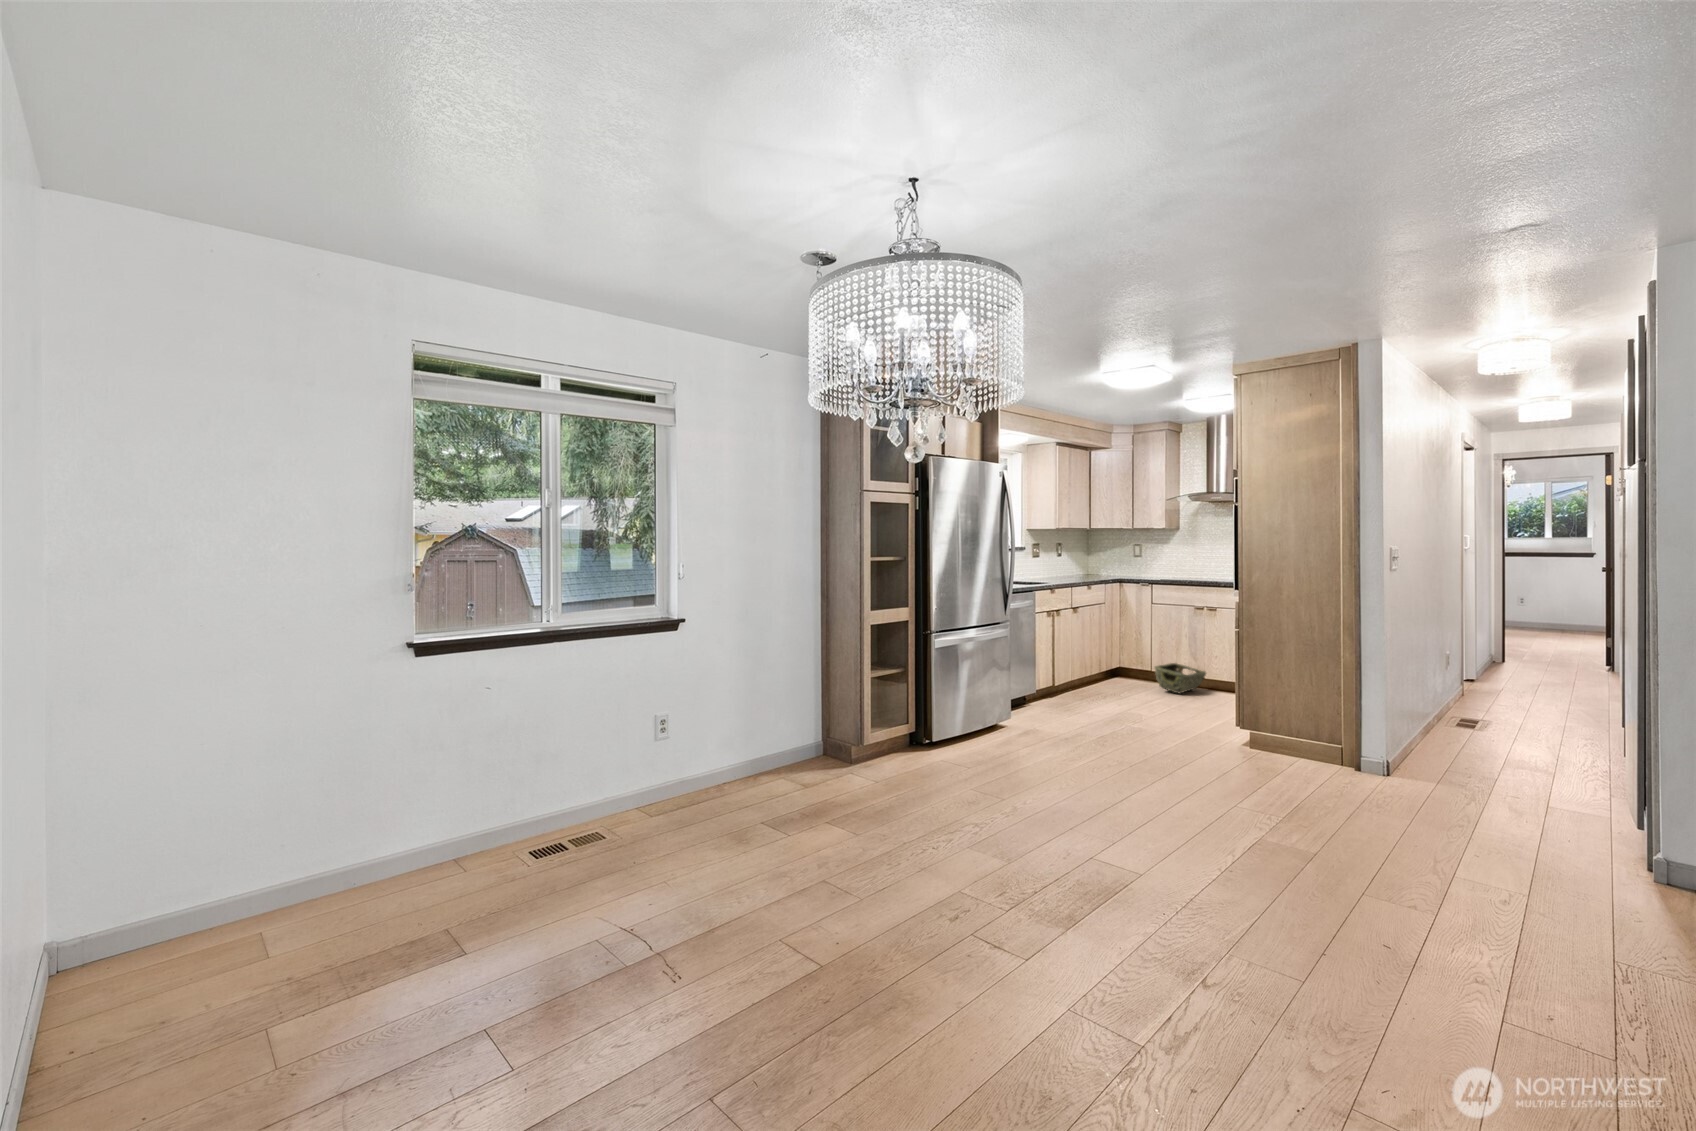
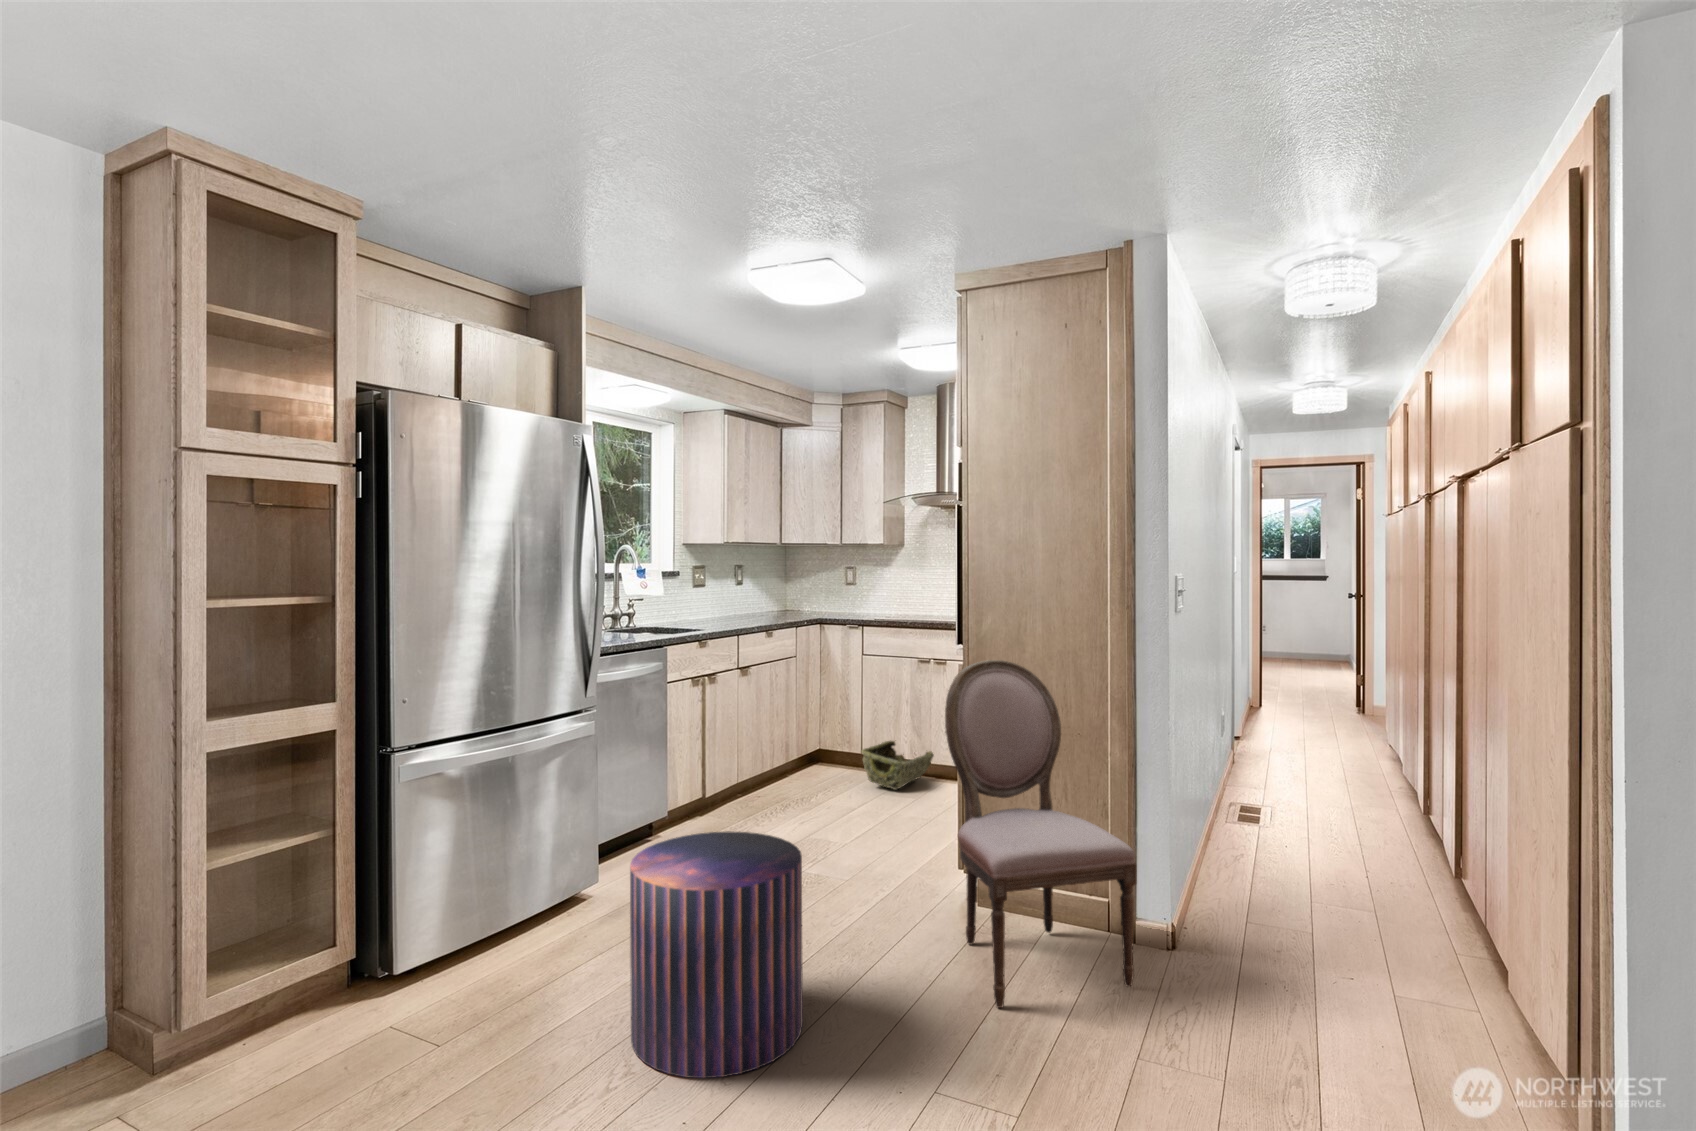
dining chair: none [1229,597,1351,779] -> present [945,660,1137,1008]
pouf: none [1063,681,1153,785] -> present [630,831,803,1078]

